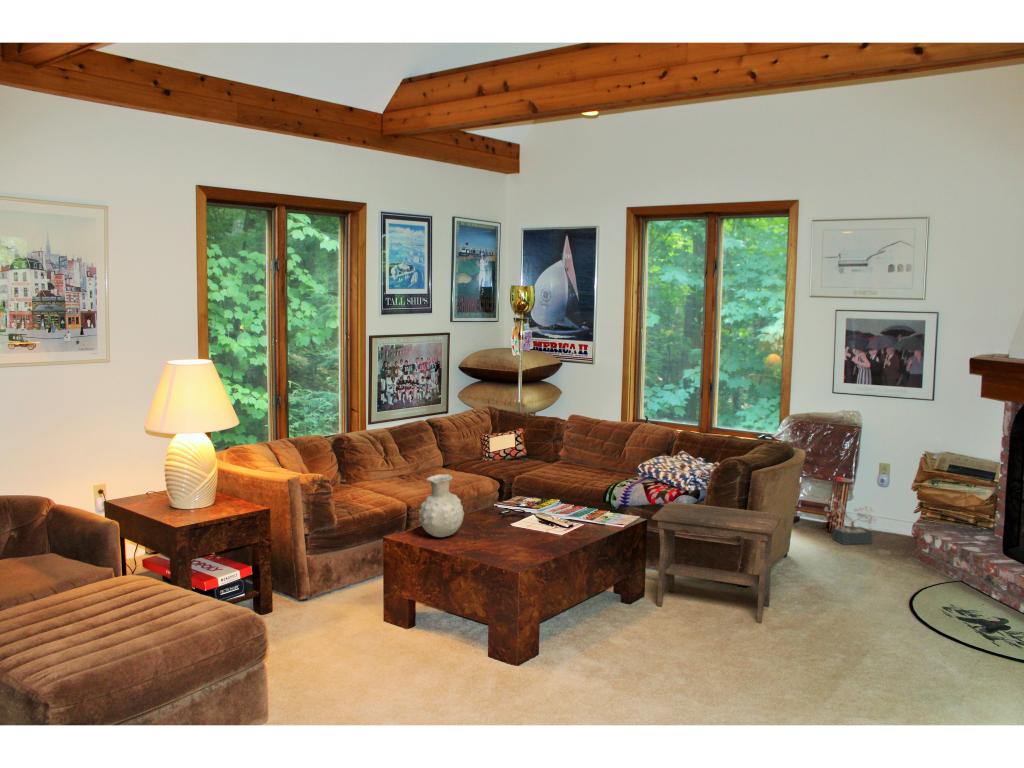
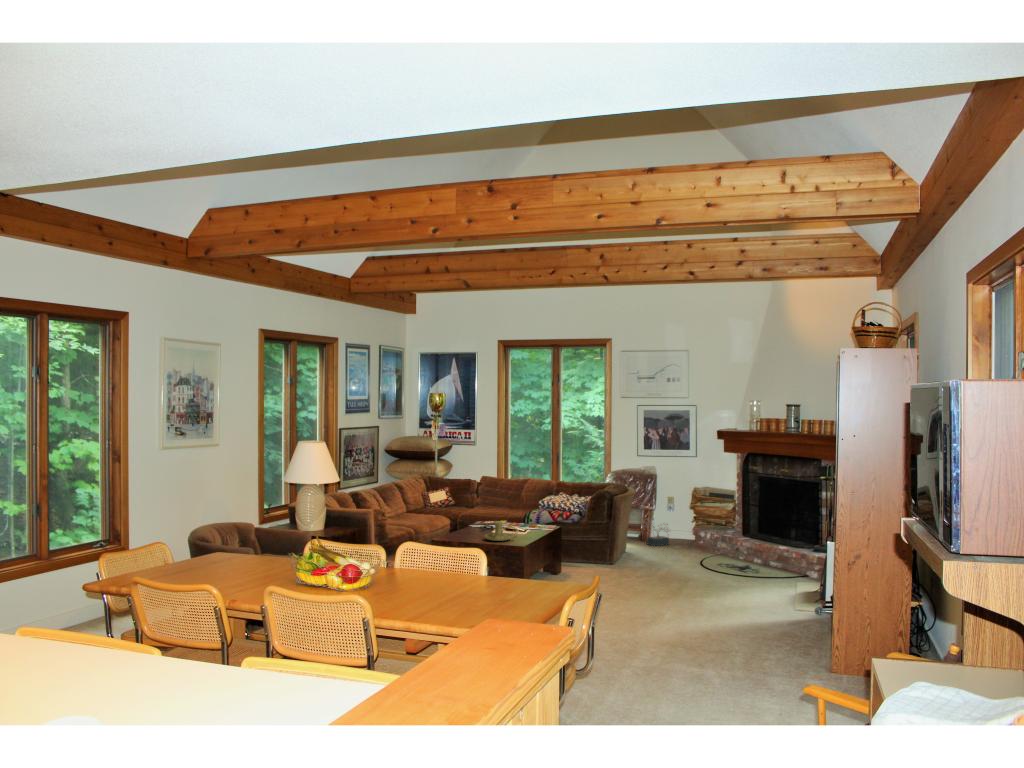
vase: present [419,474,464,537] -> none [447,501,473,538]
footstool: present [652,501,782,623] -> none [568,516,636,576]
candle holder: none [473,517,528,554] -> present [485,521,518,541]

